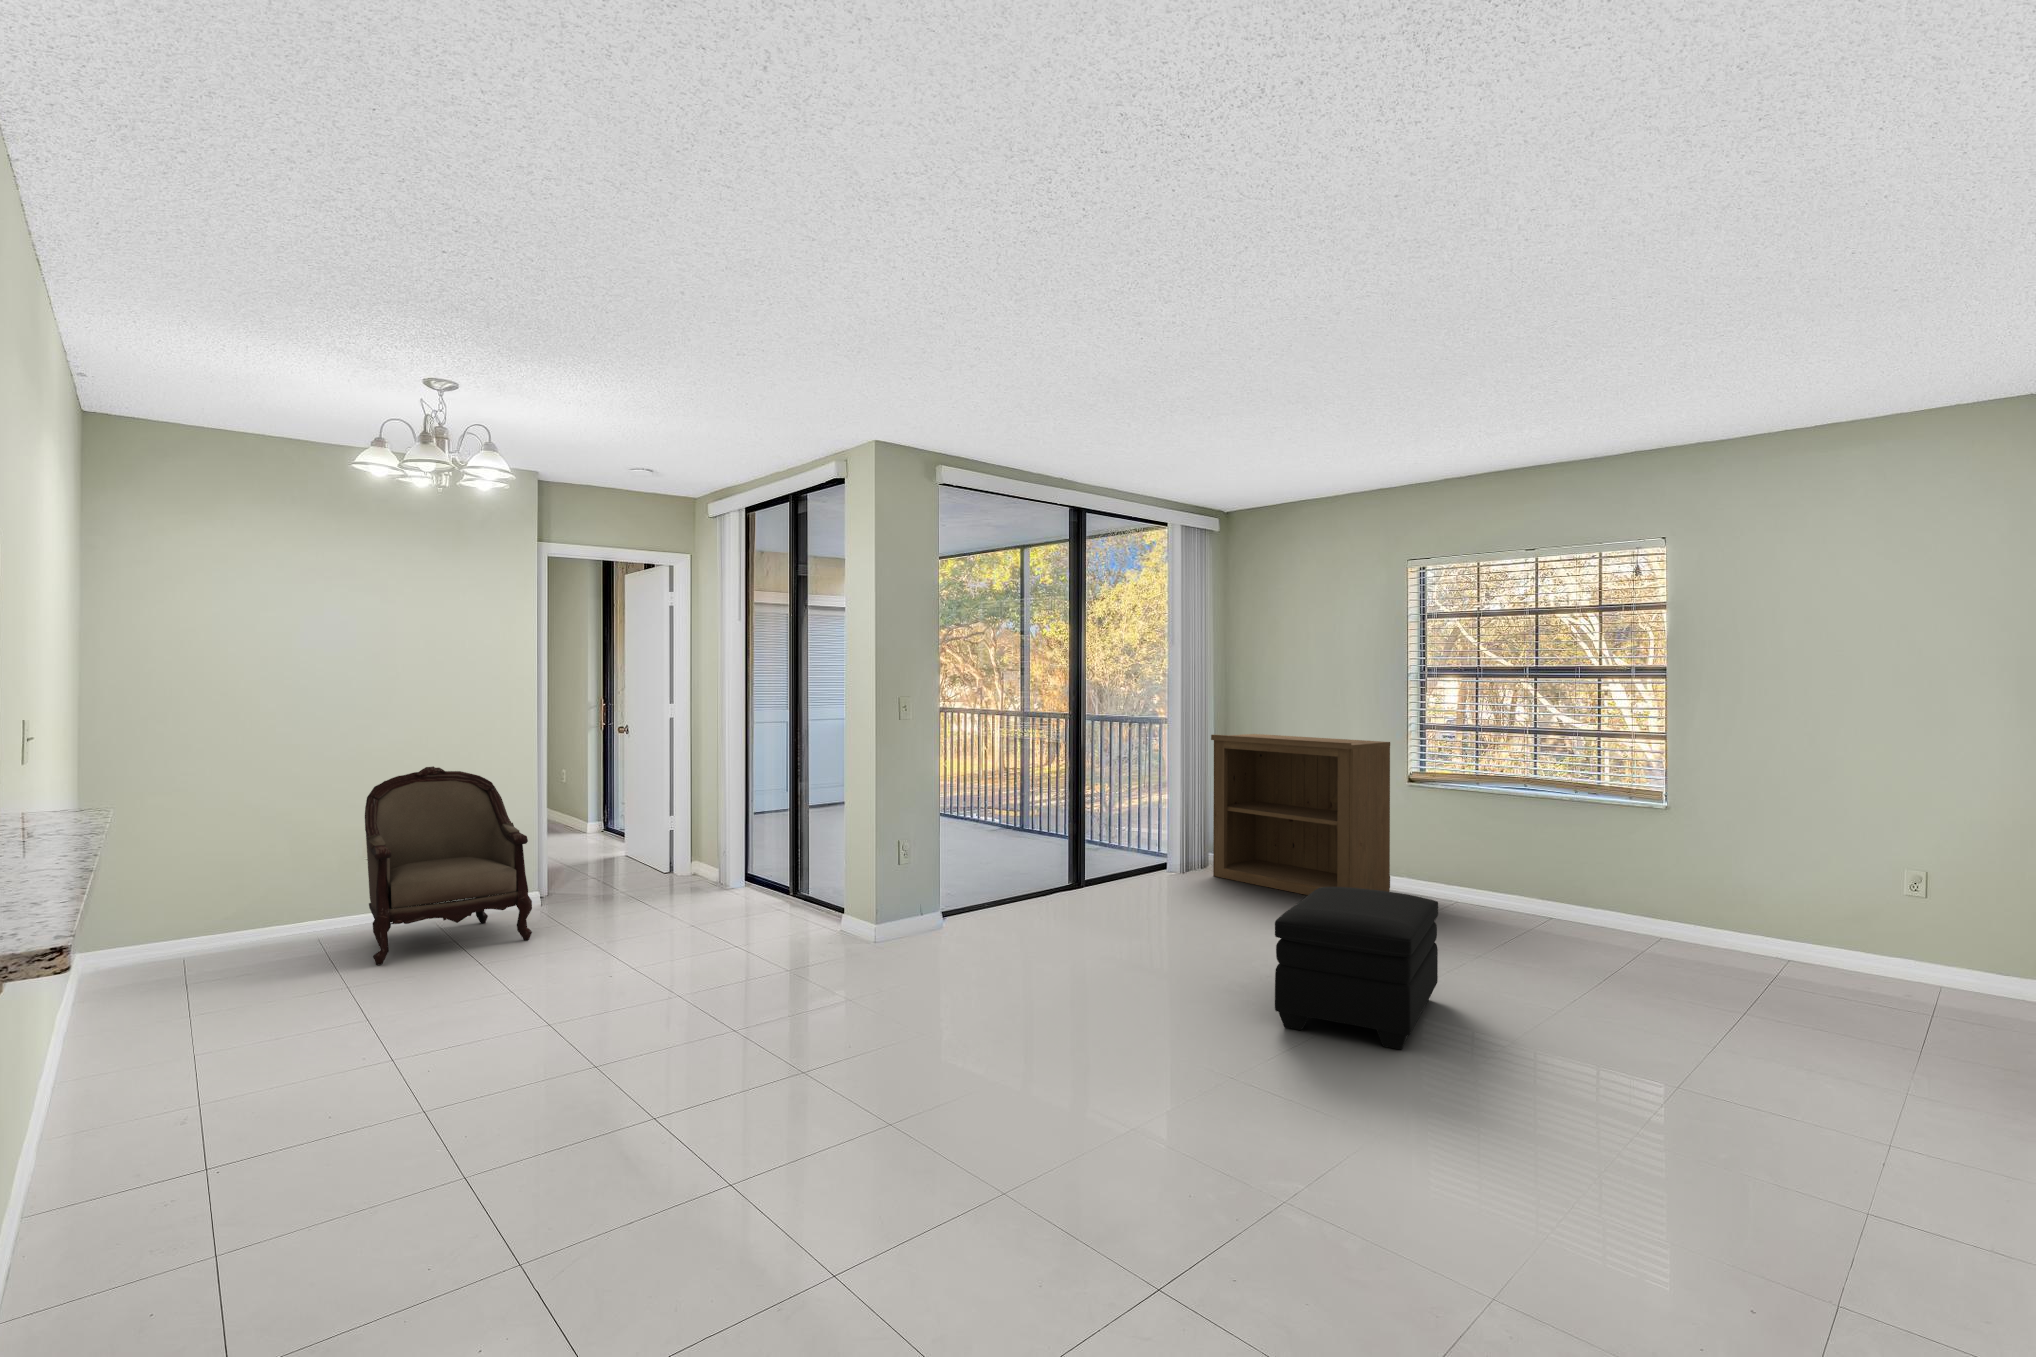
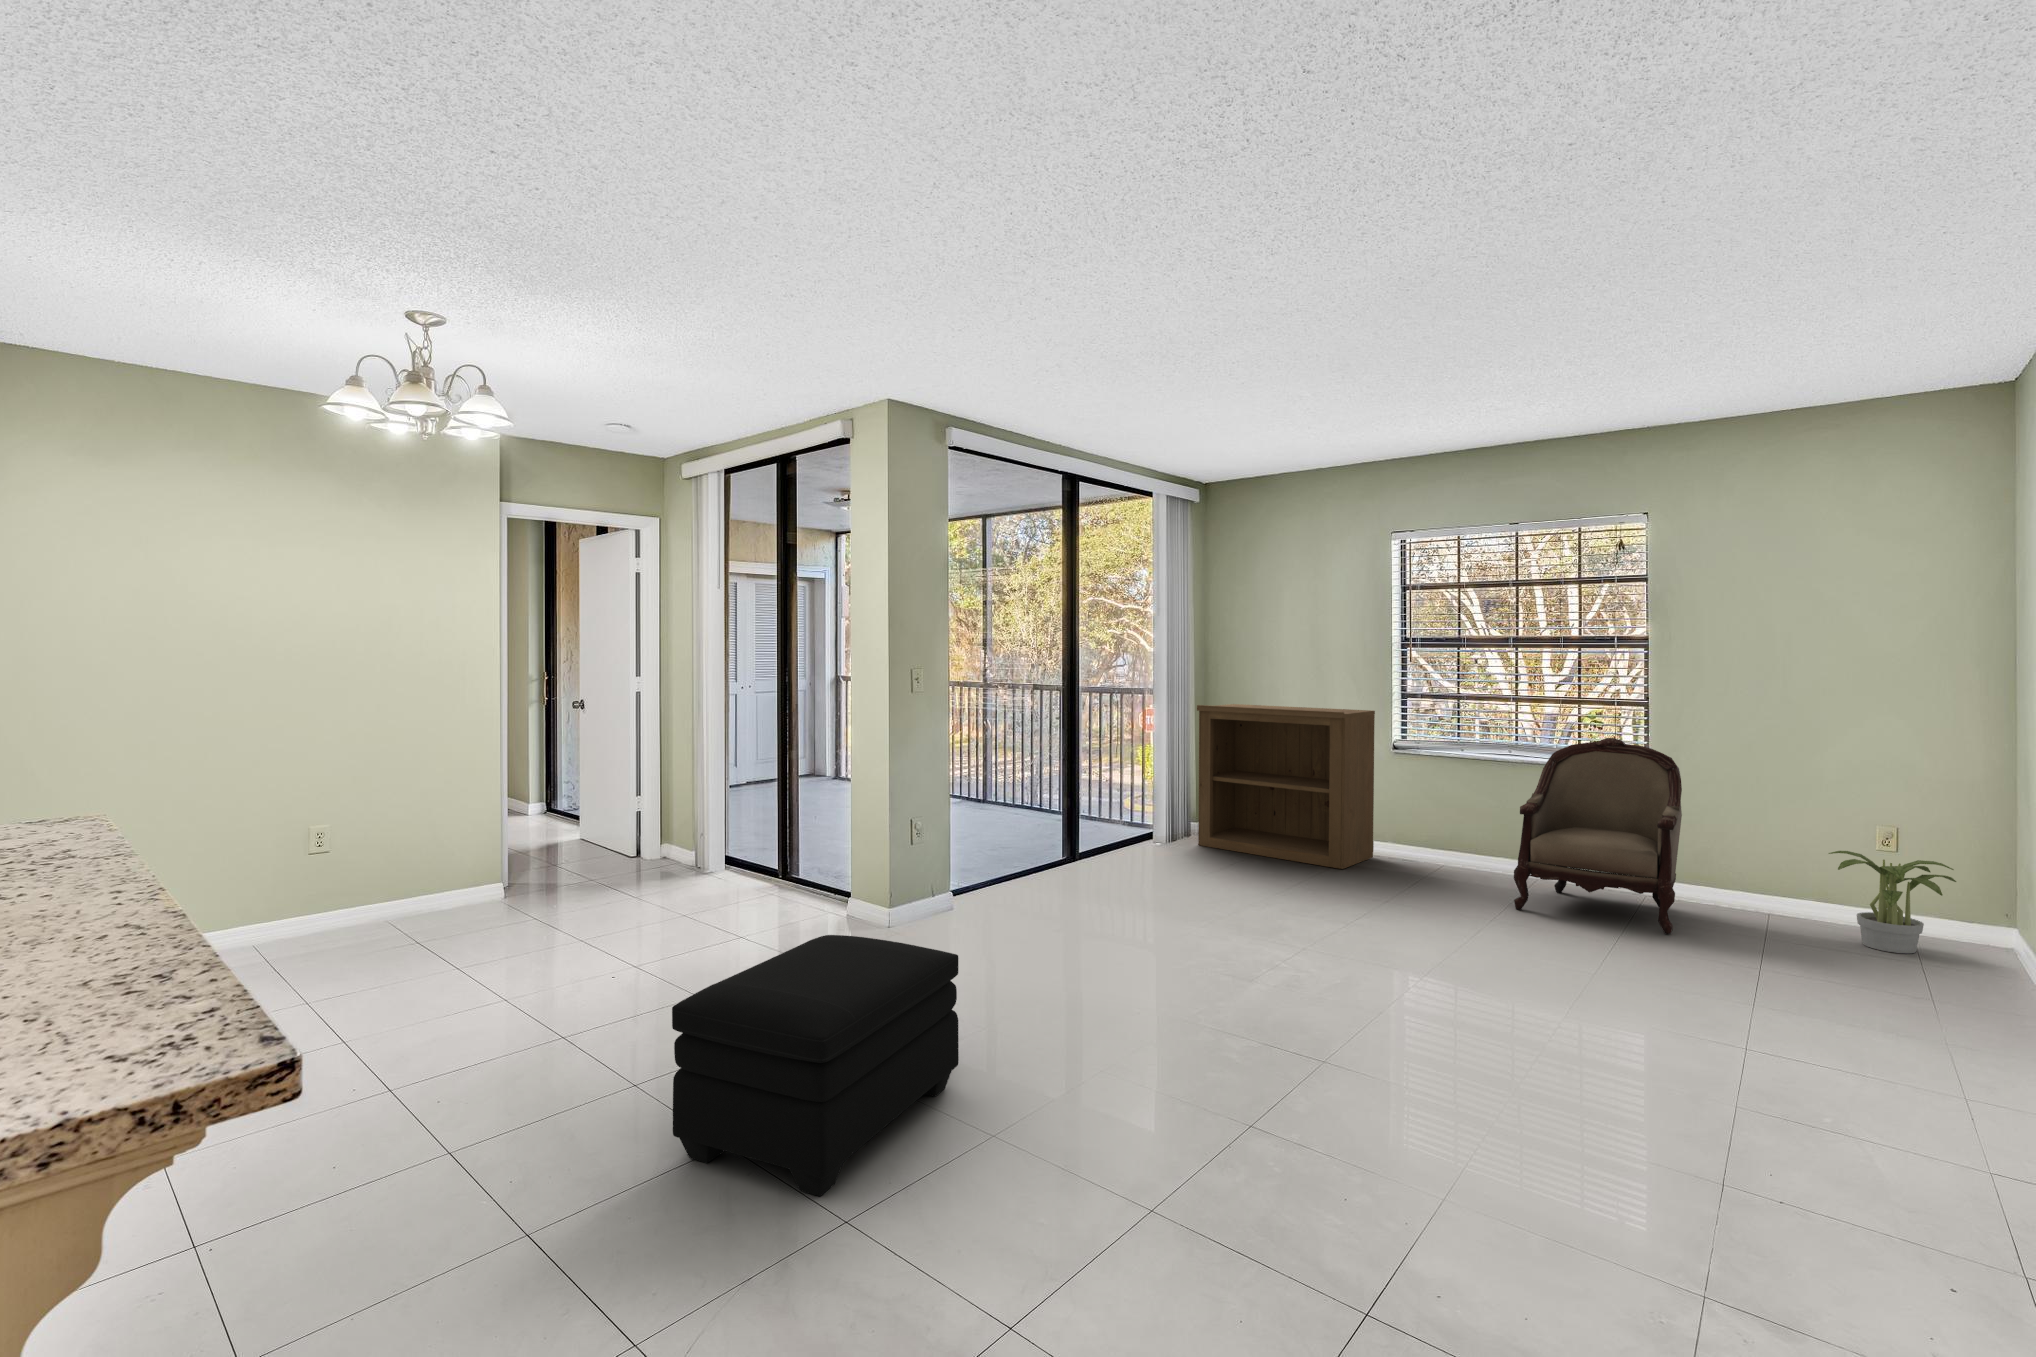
armchair: present [365,766,532,965] -> present [1514,738,1682,934]
ottoman: present [1275,887,1438,1050] -> present [672,935,959,1196]
potted plant: none [1852,897,1996,1011] -> present [1829,851,1956,953]

